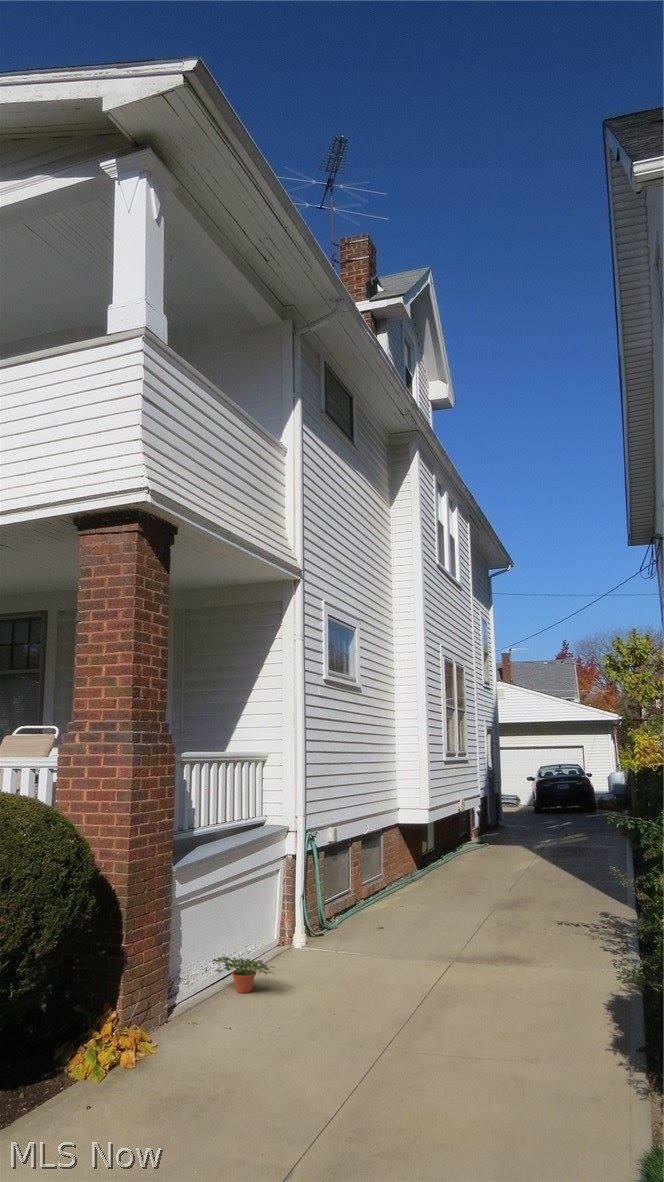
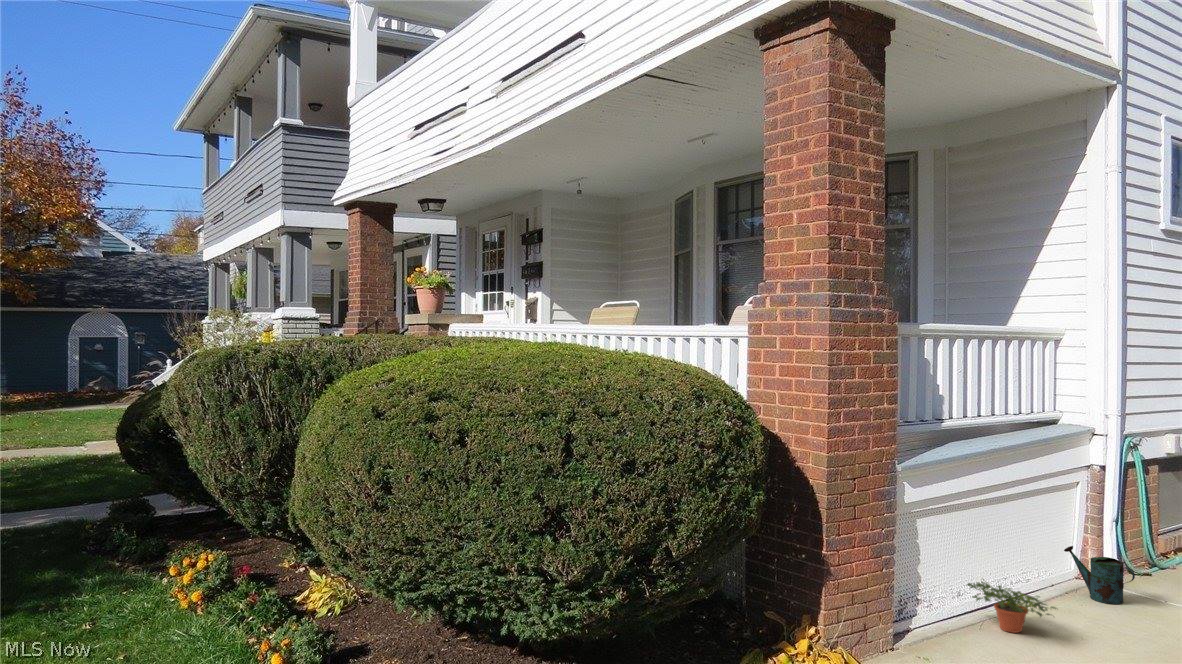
watering can: none [271,920,317,960] -> present [1064,546,1135,604]

